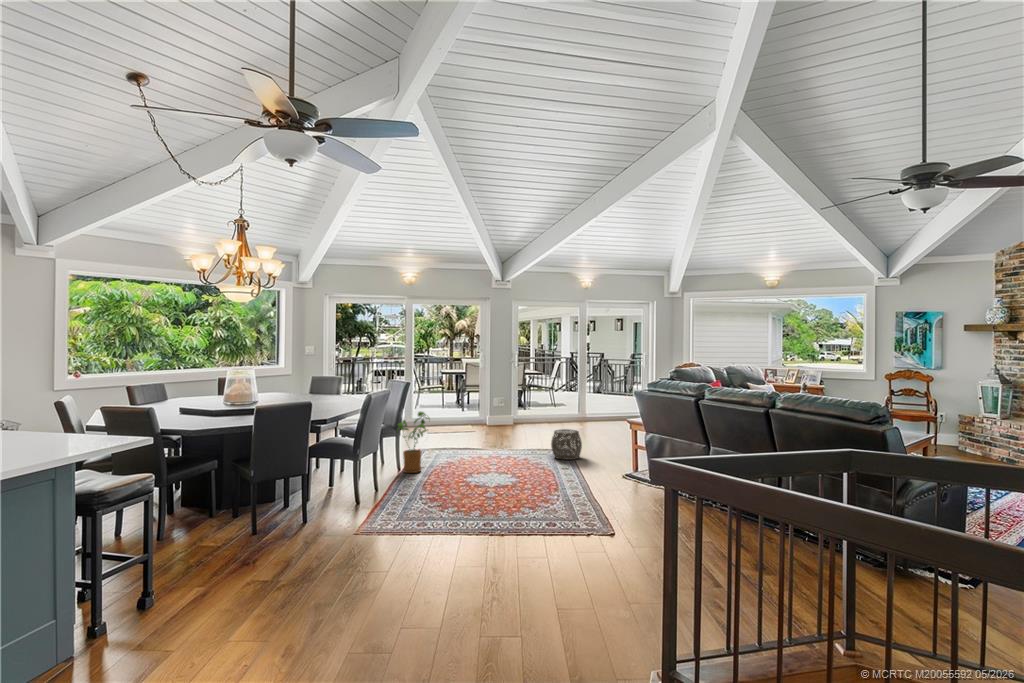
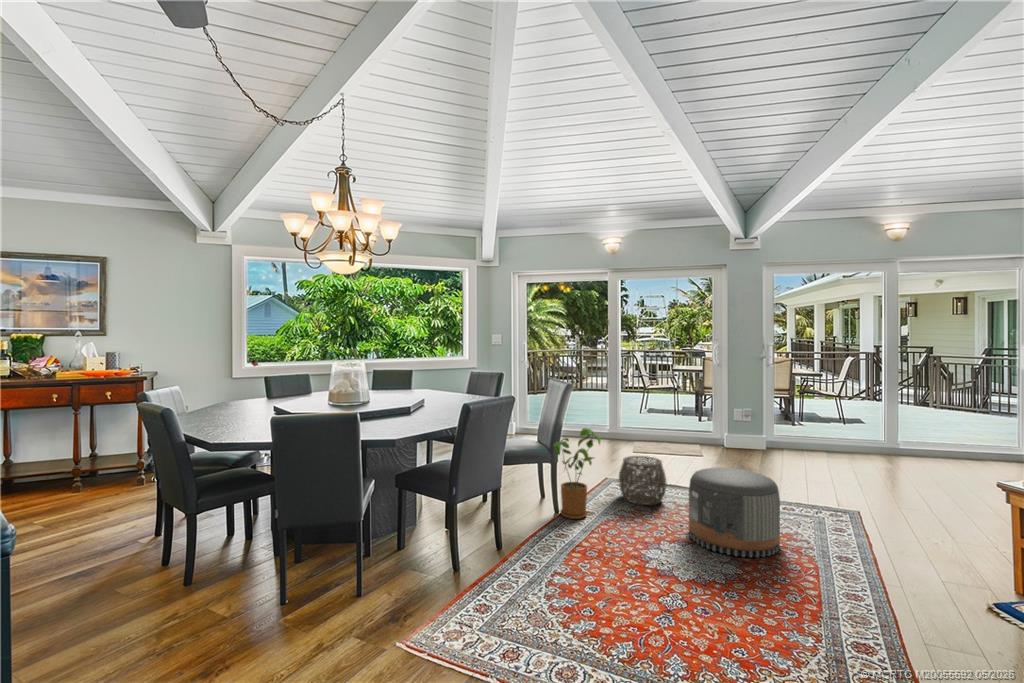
pouf: none [486,428,535,475] -> present [689,468,780,557]
woven basket: present [551,429,582,460] -> present [619,456,666,505]

